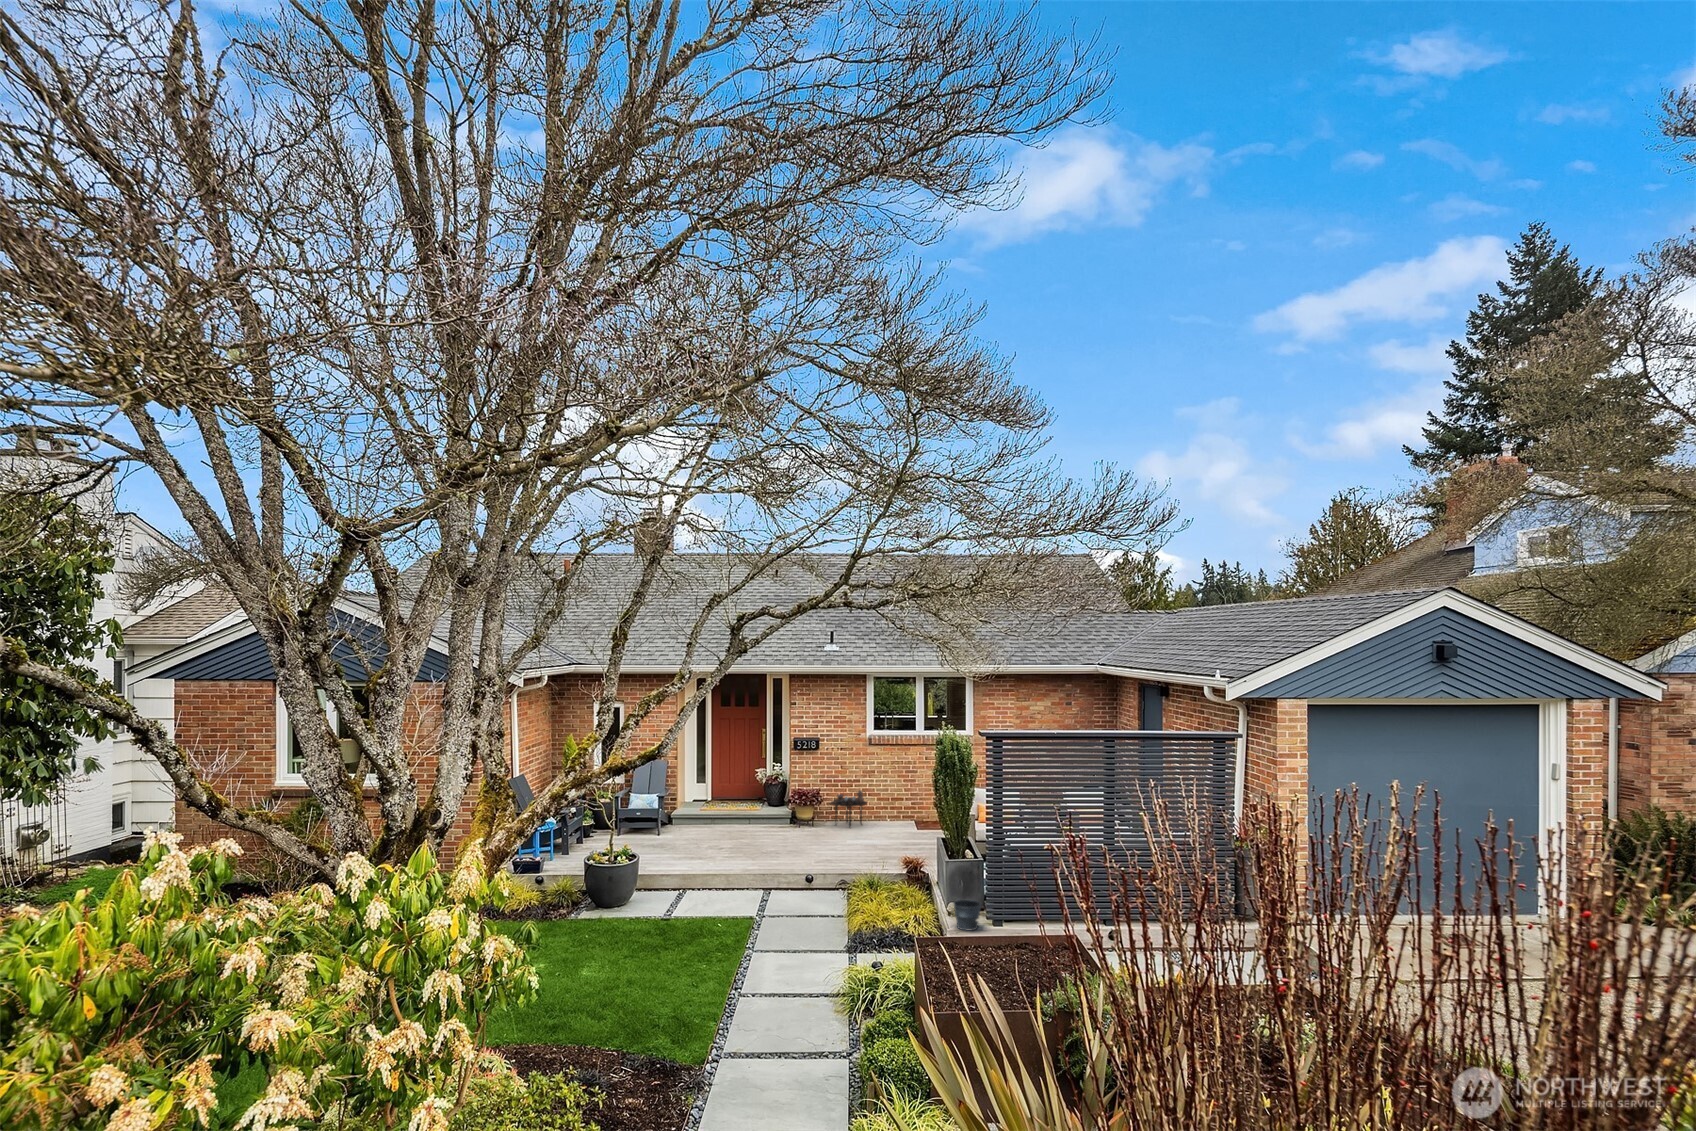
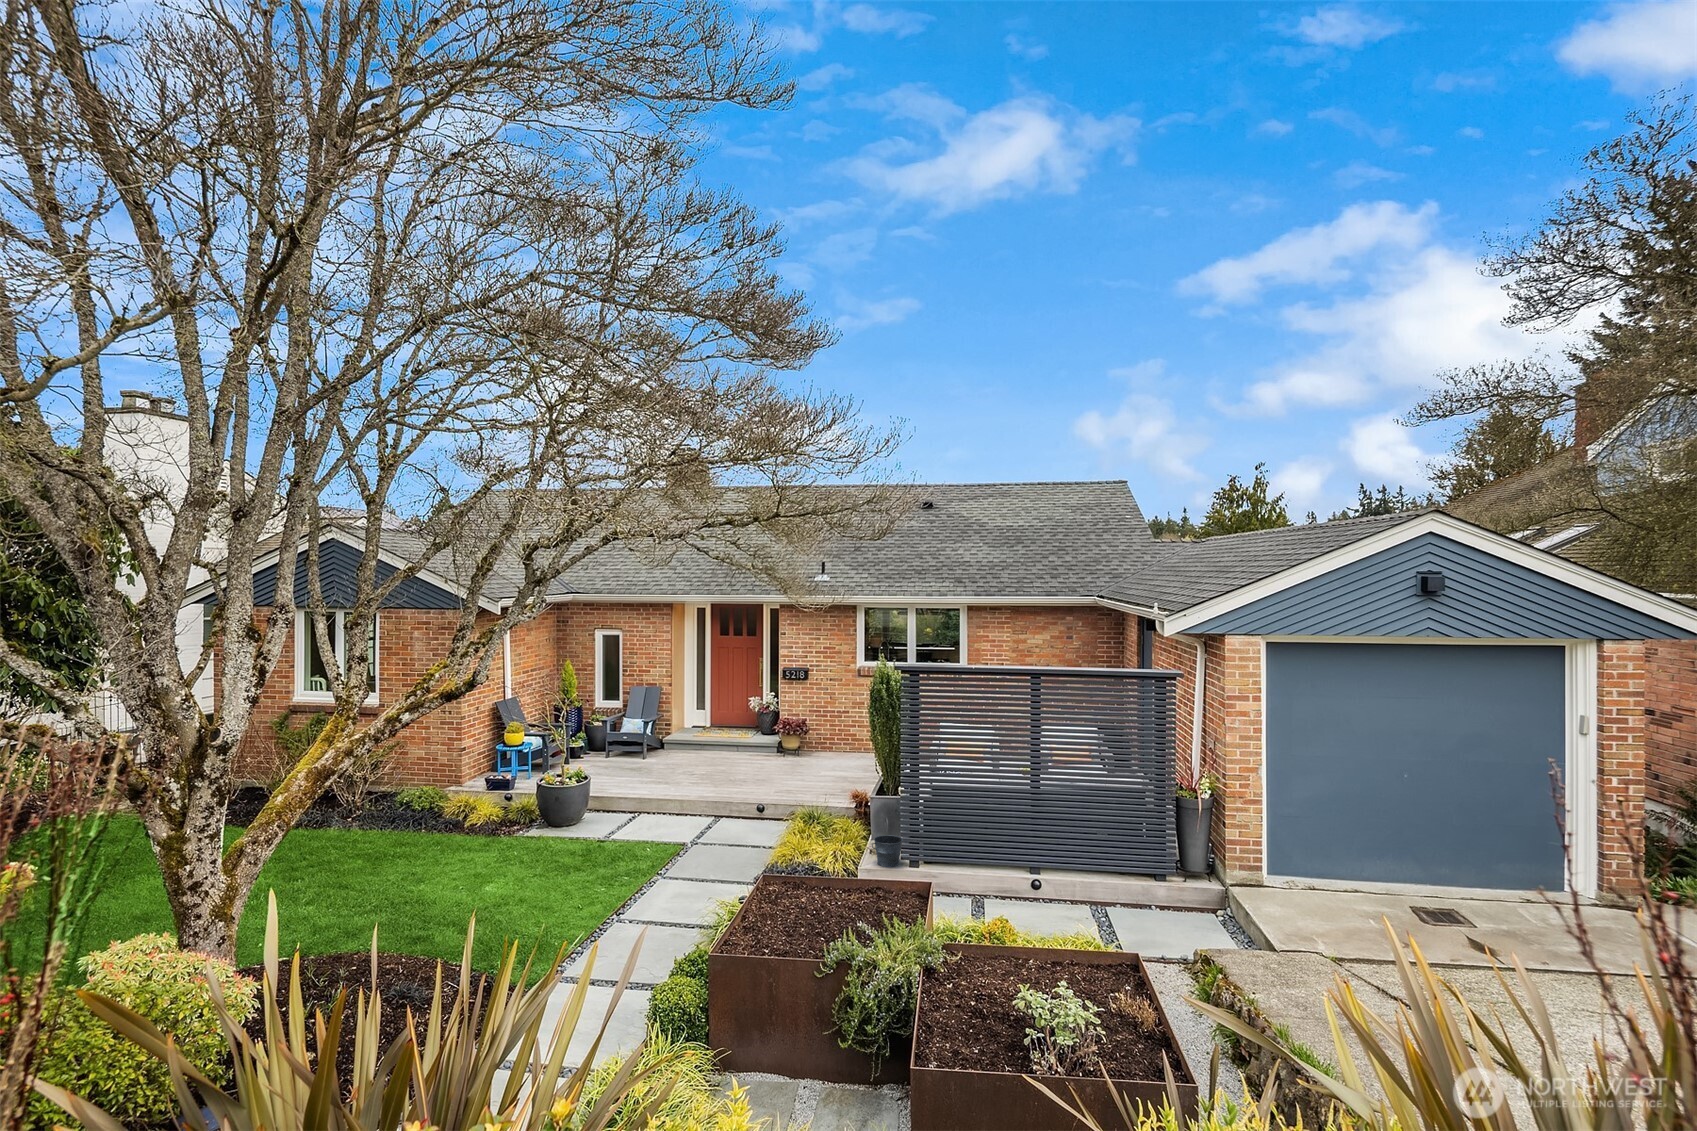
side table: present [829,790,867,826] -> none [815,720,854,757]

